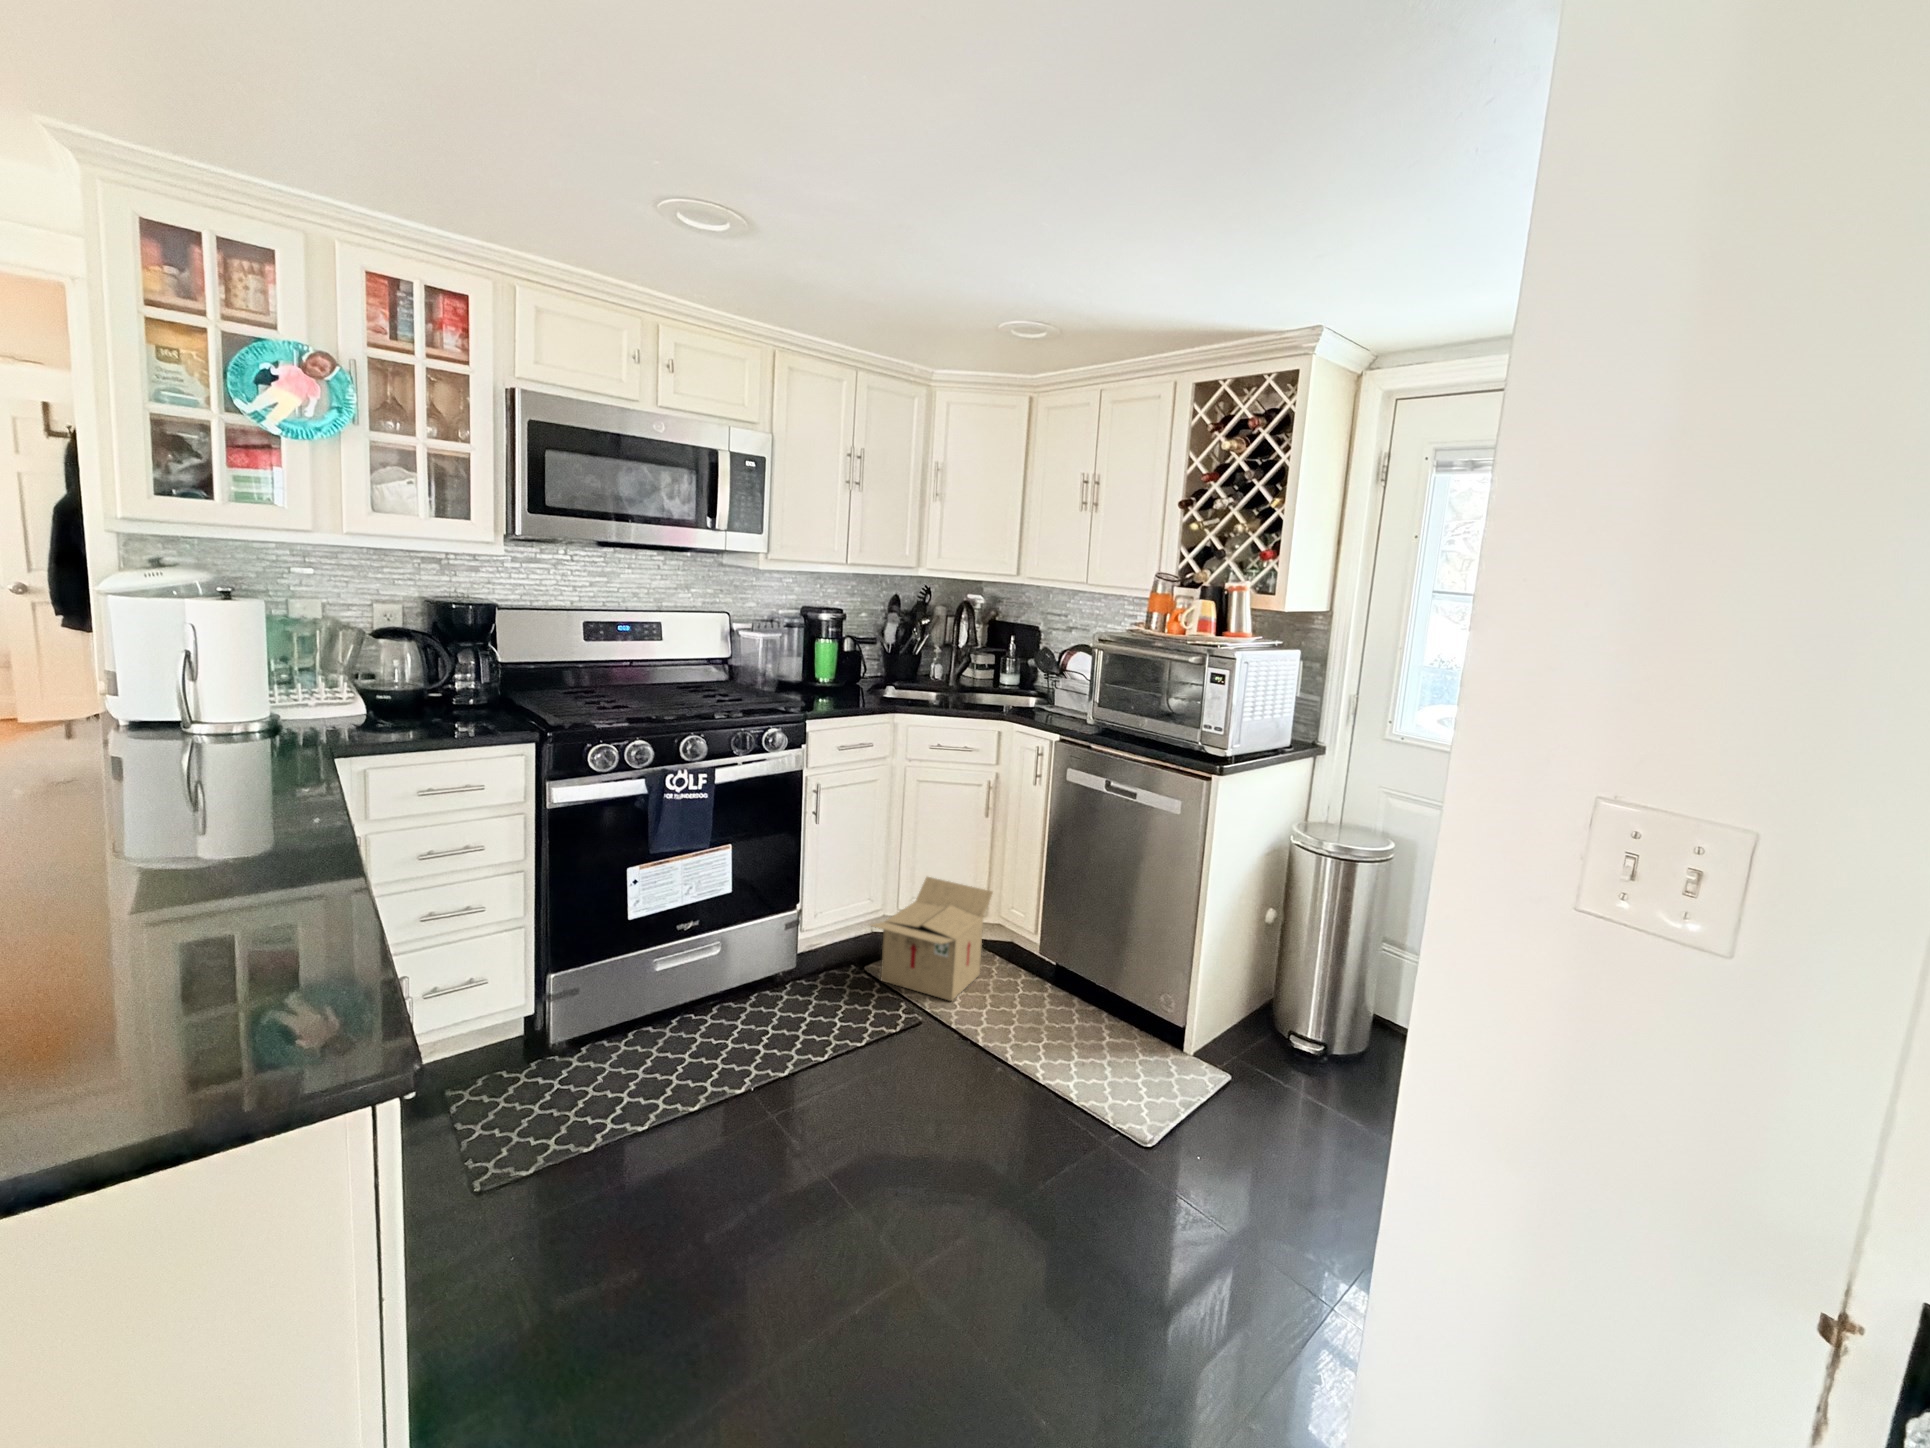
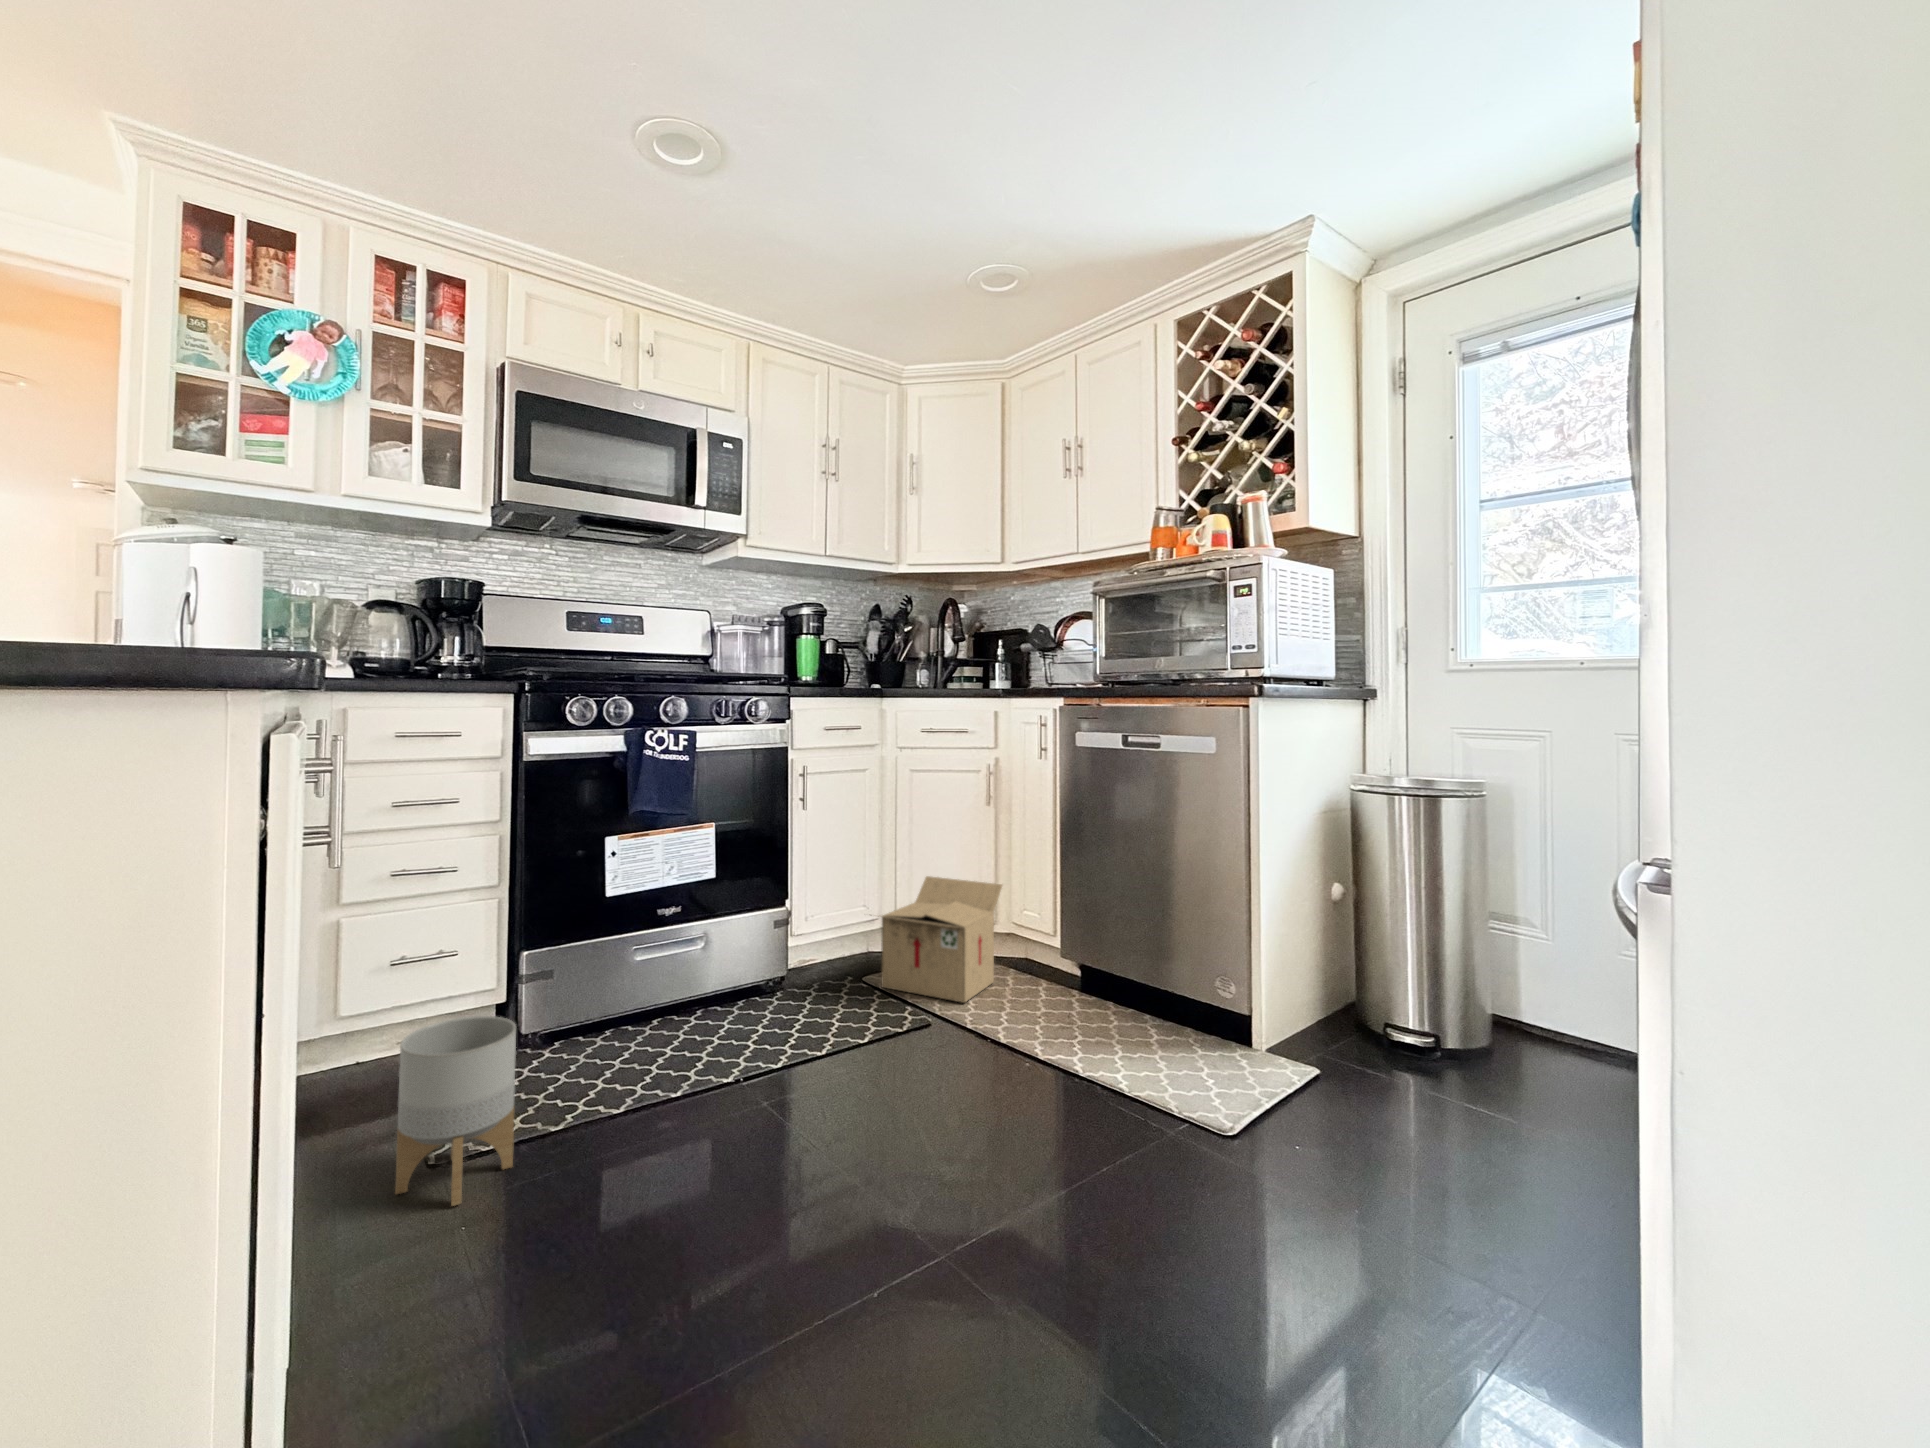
planter: none [449,1077,553,1246] -> present [395,1016,516,1206]

